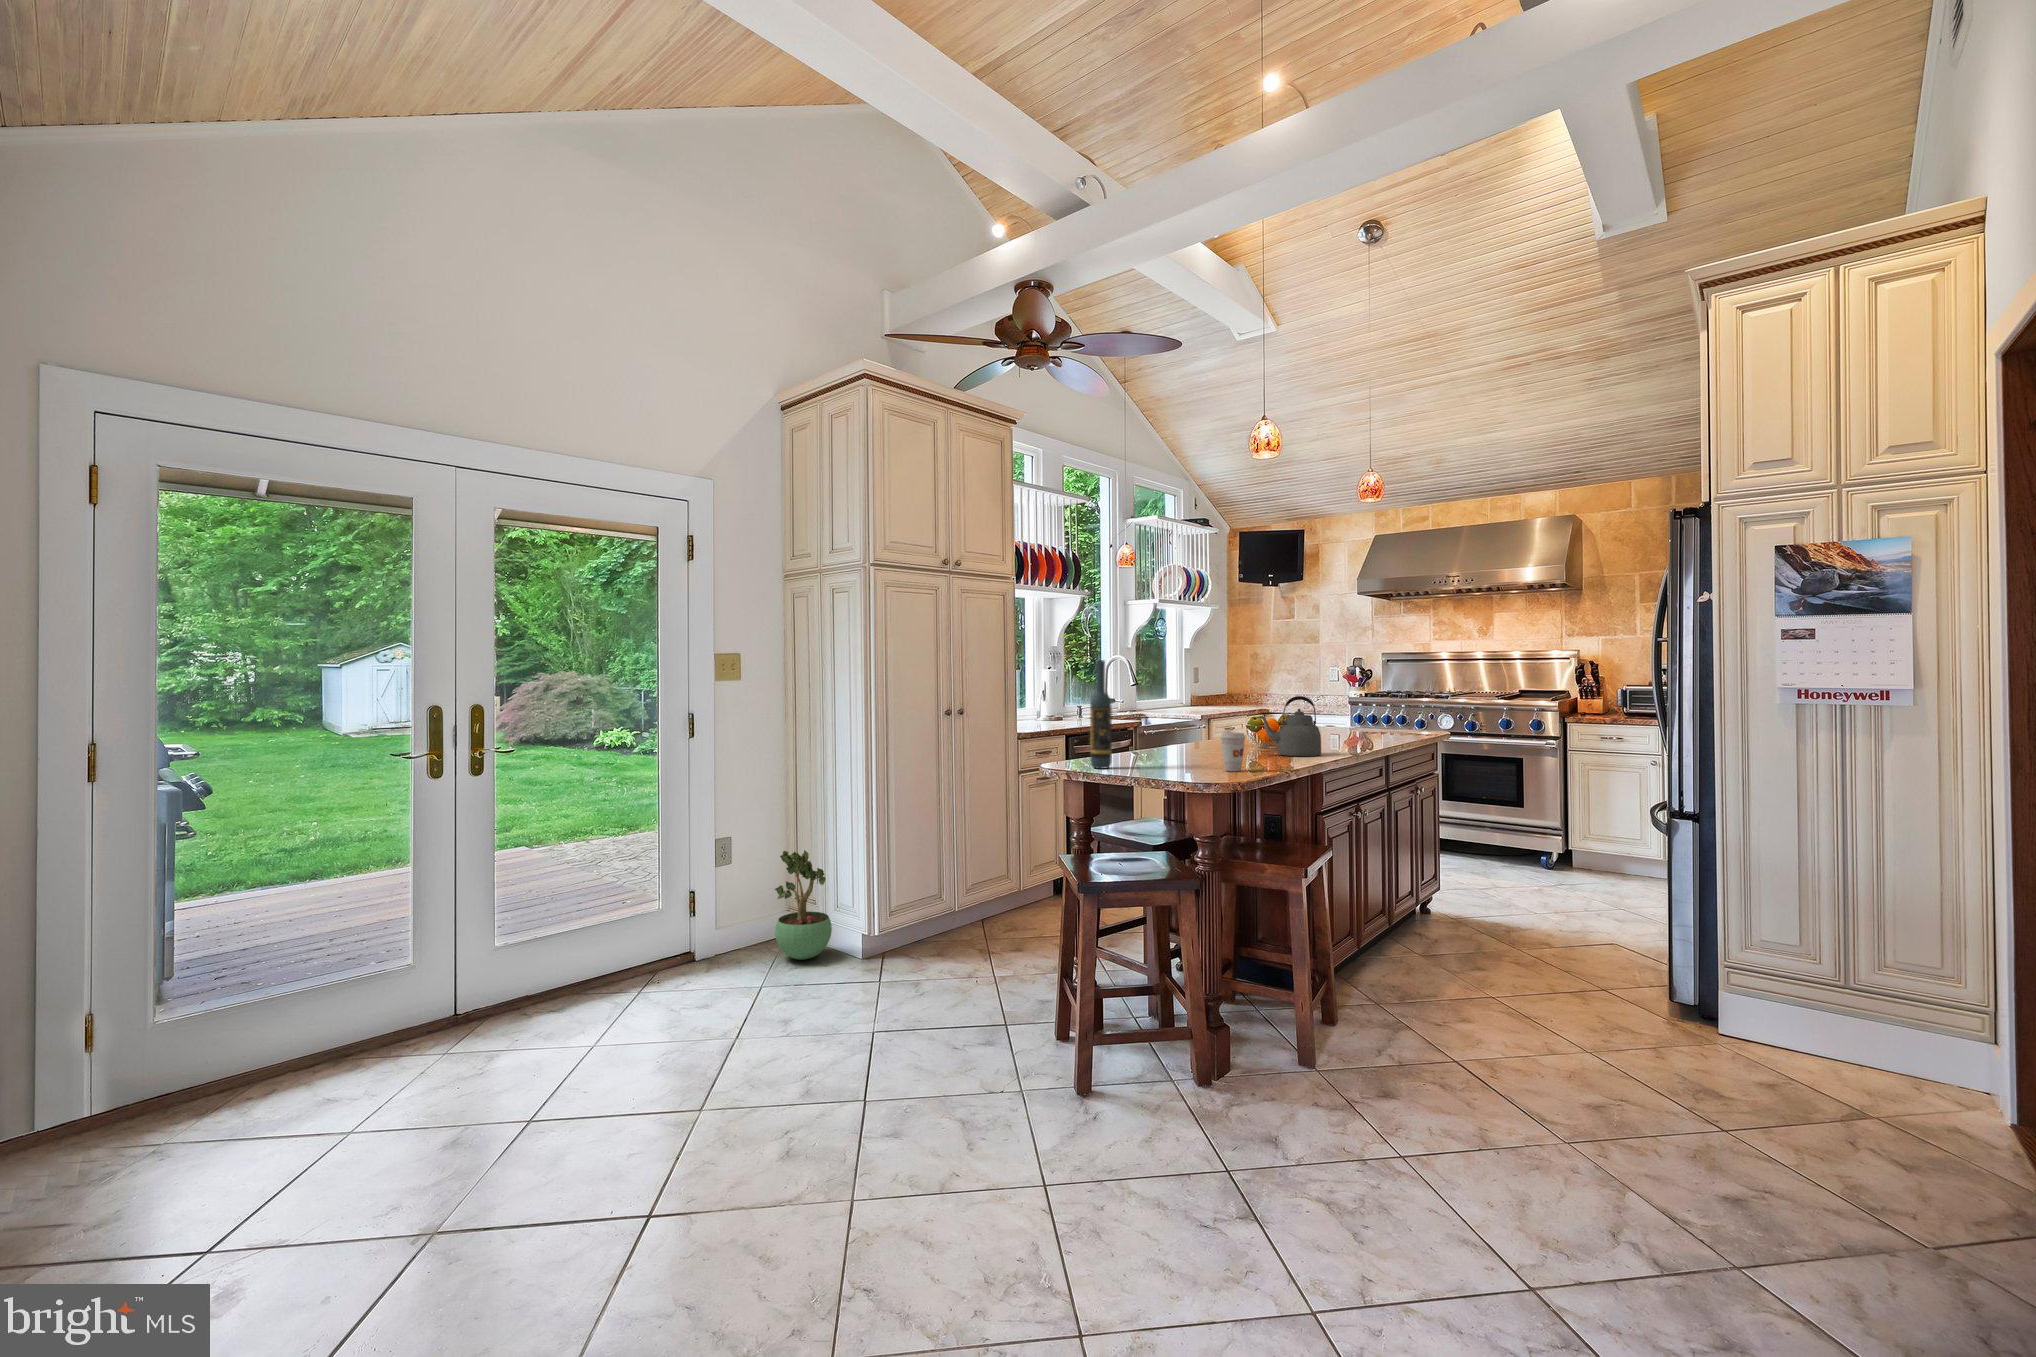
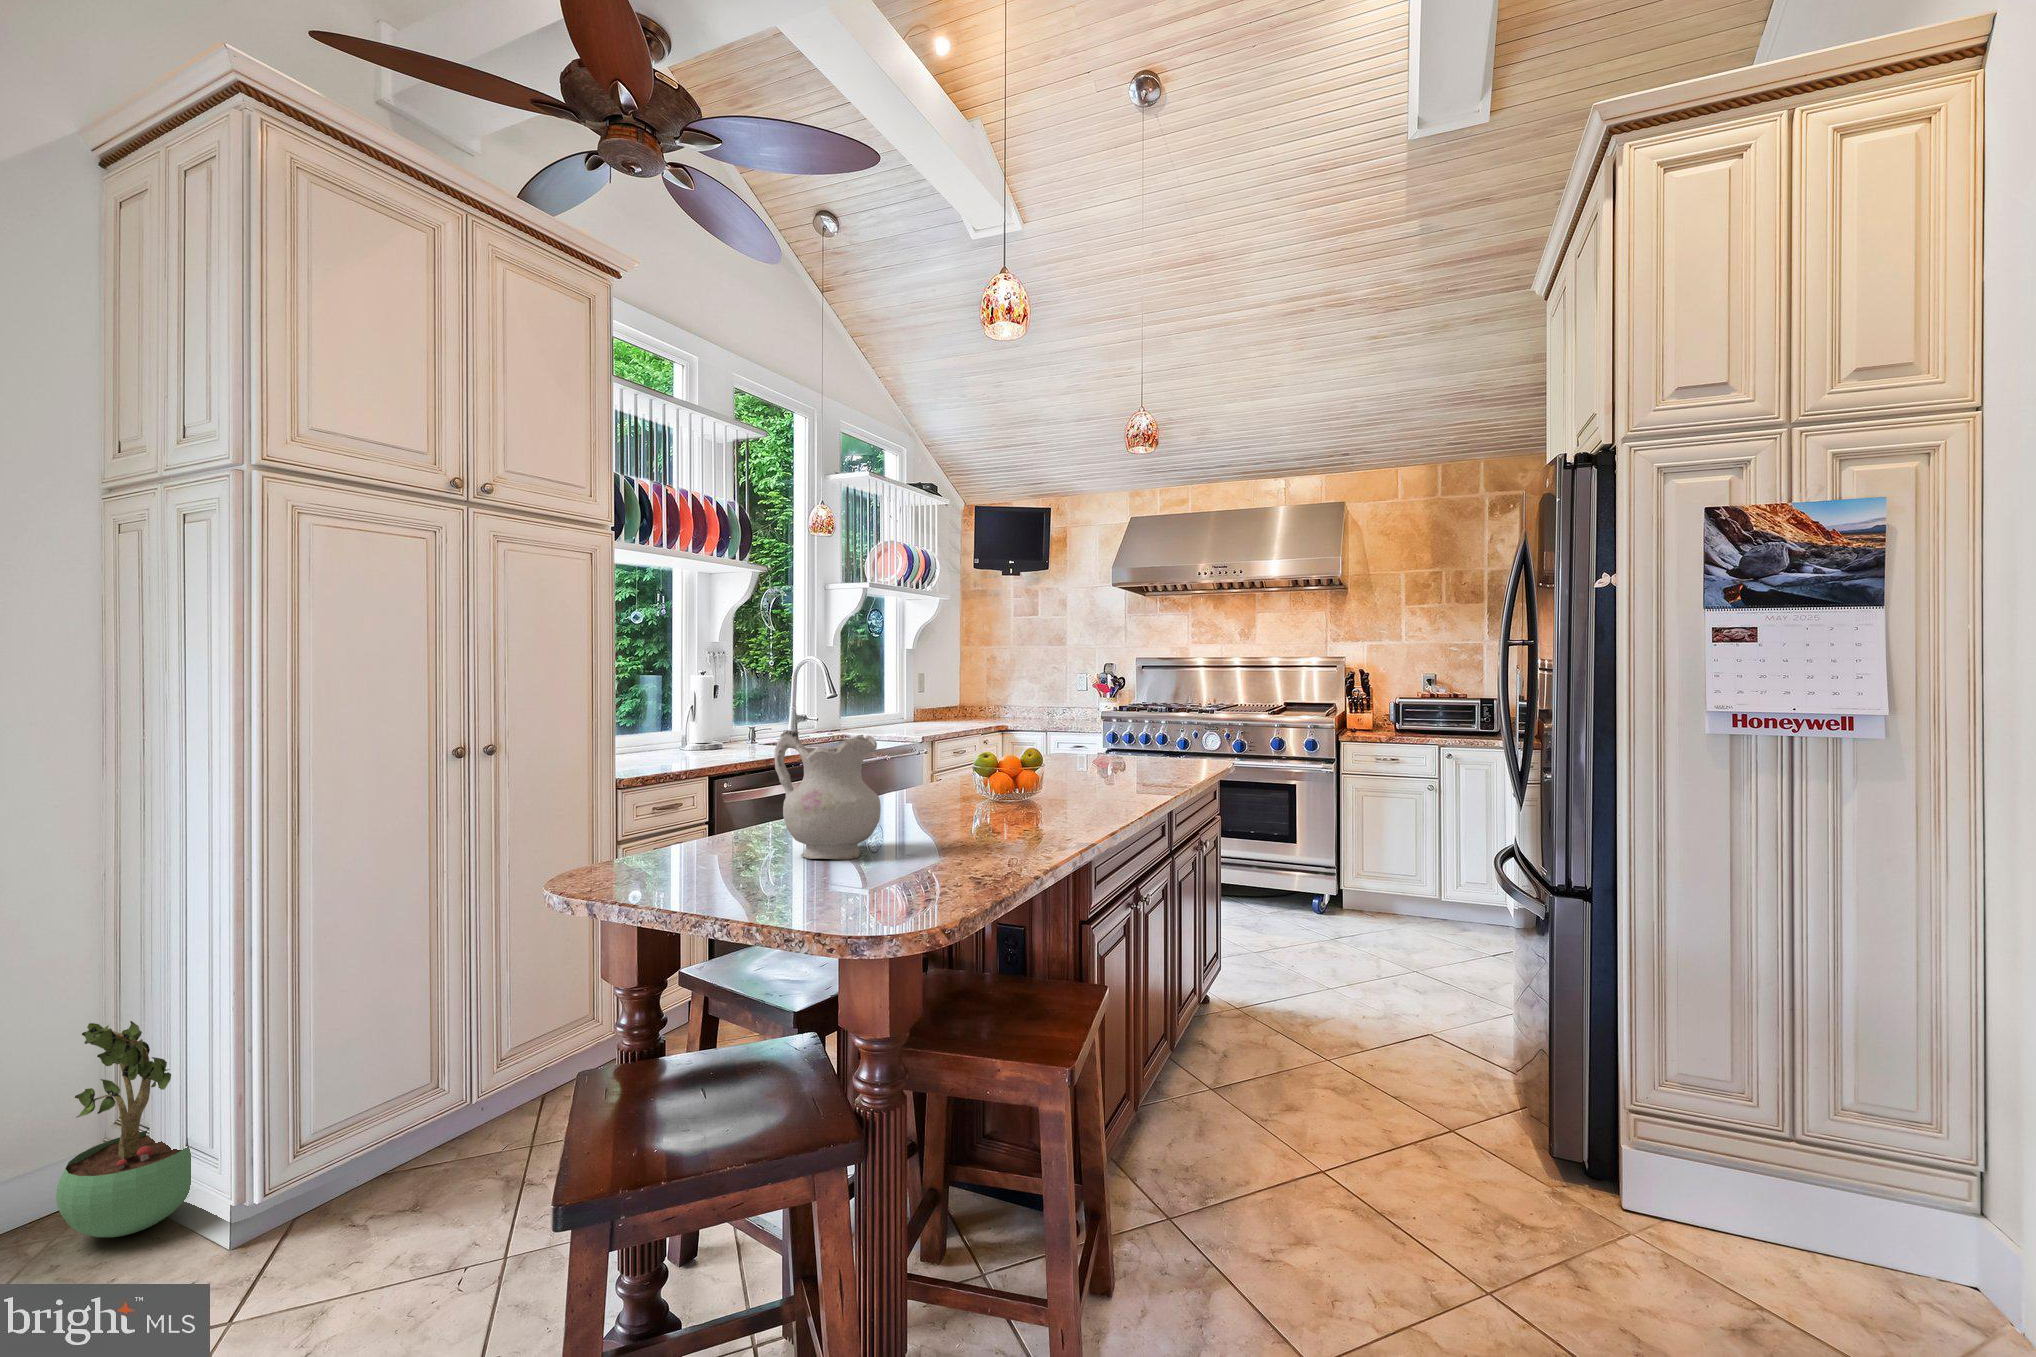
wine bottle: present [1090,660,1112,769] -> none [673,657,717,865]
kettle: present [1257,696,1321,756] -> none [985,720,1083,818]
ceramic pitcher: none [1140,699,1199,768] -> present [775,730,881,860]
coffee cup: present [1220,732,1245,771] -> none [915,794,960,869]

